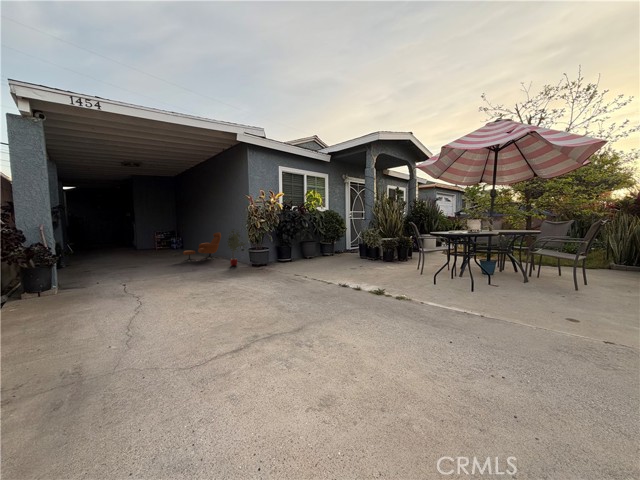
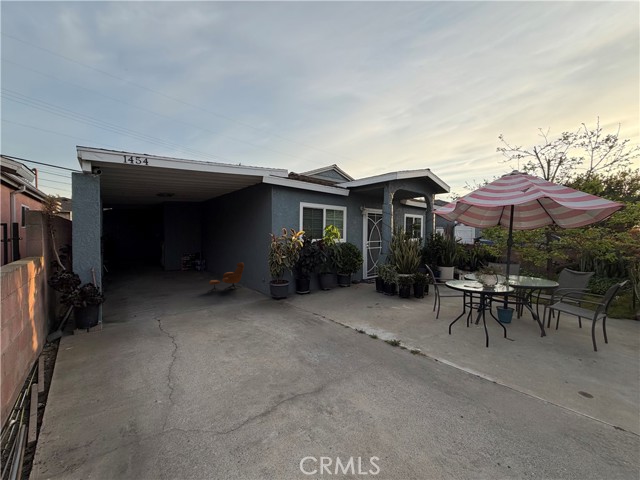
potted tree: present [227,229,246,266] -> none [249,264,269,299]

